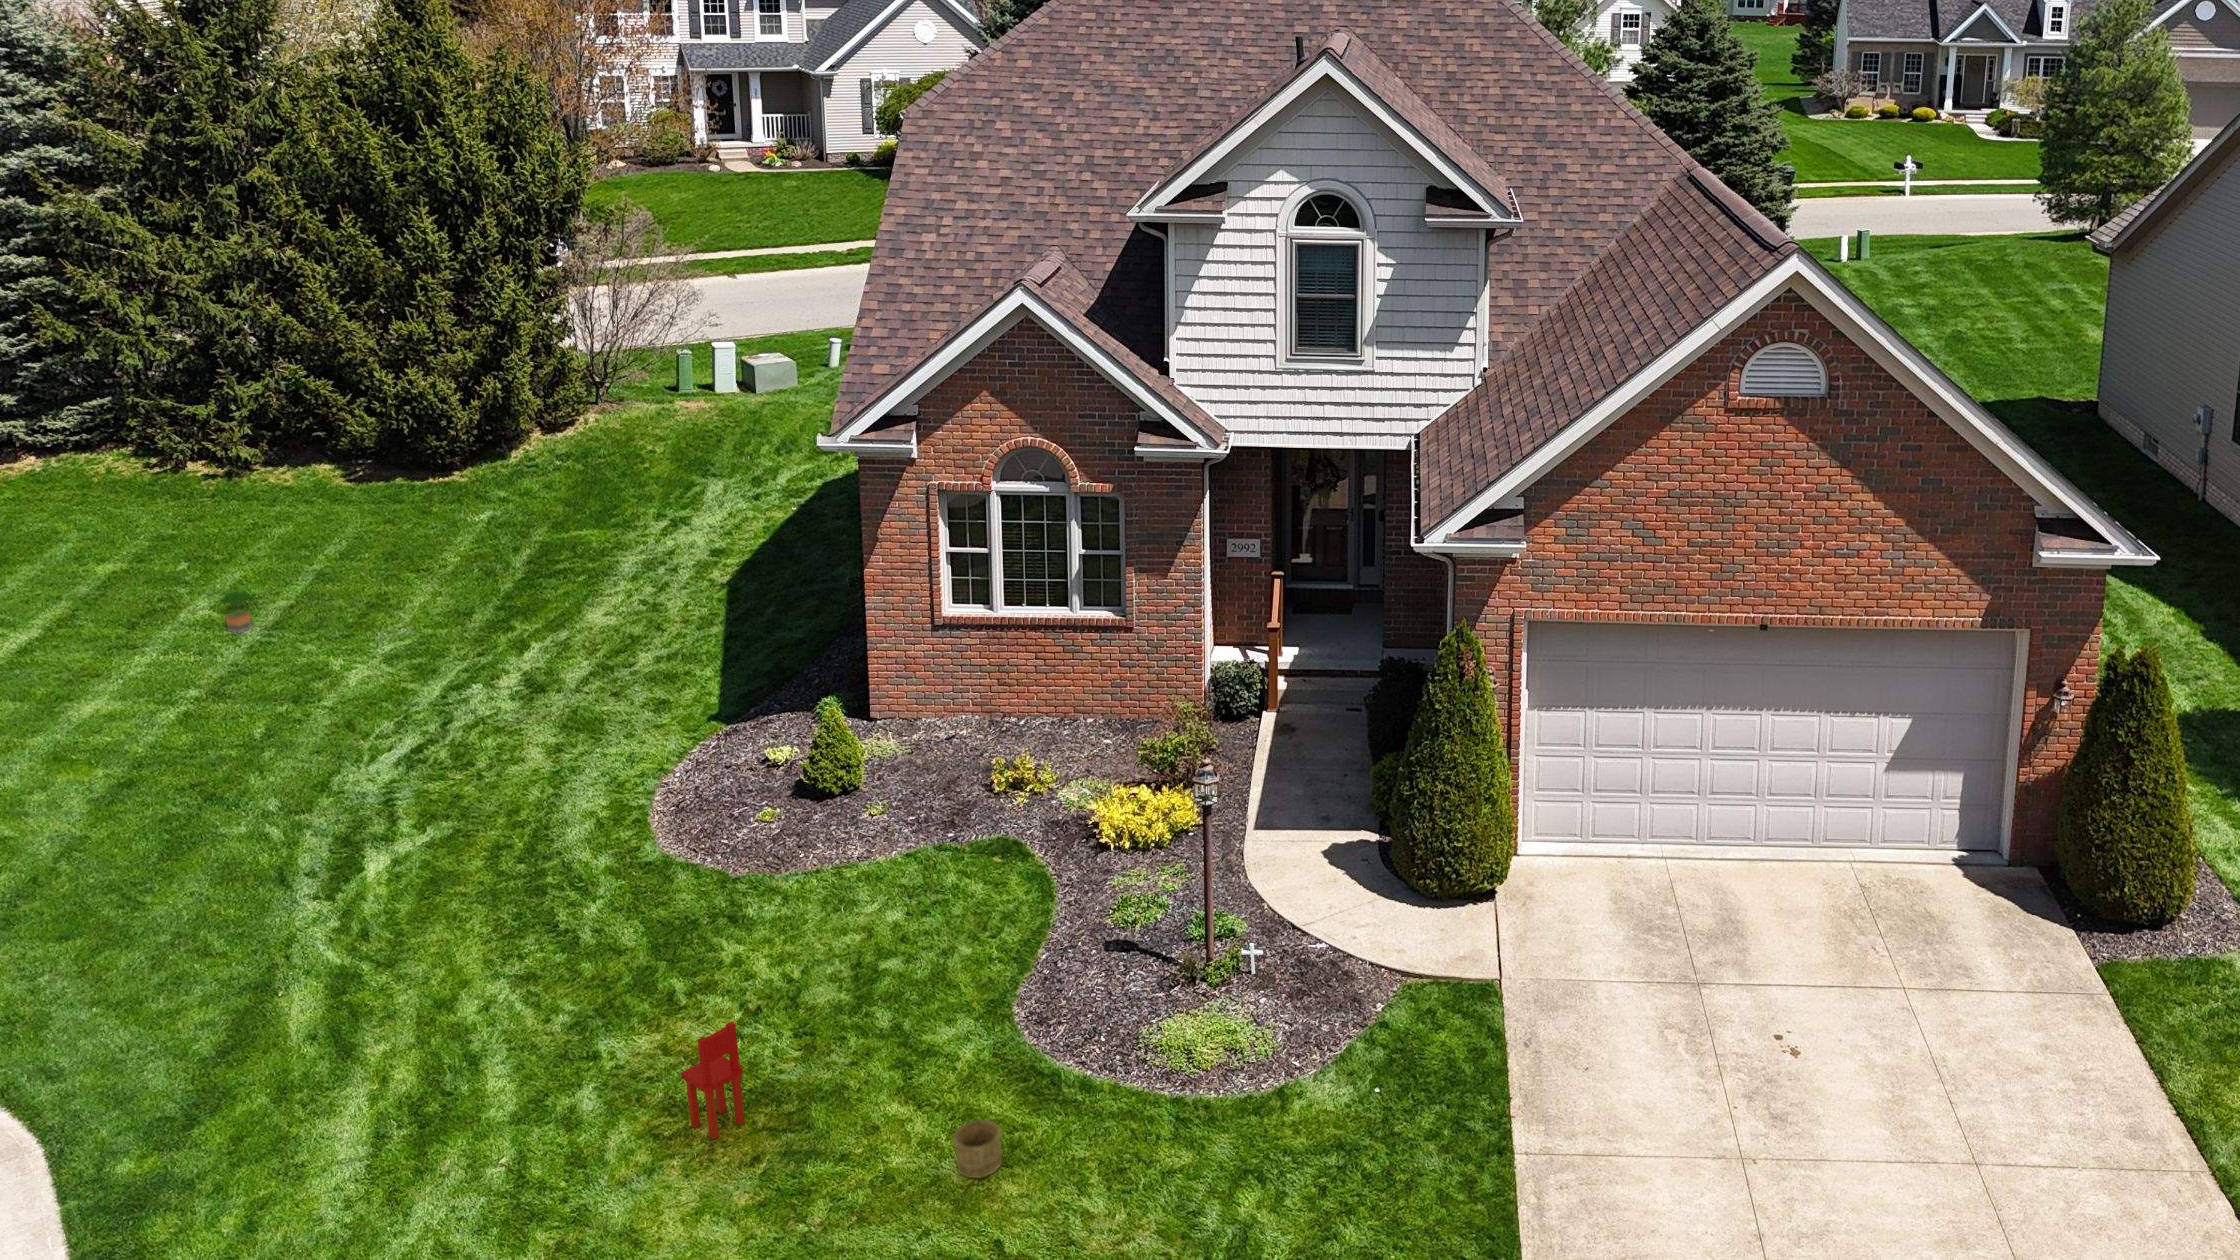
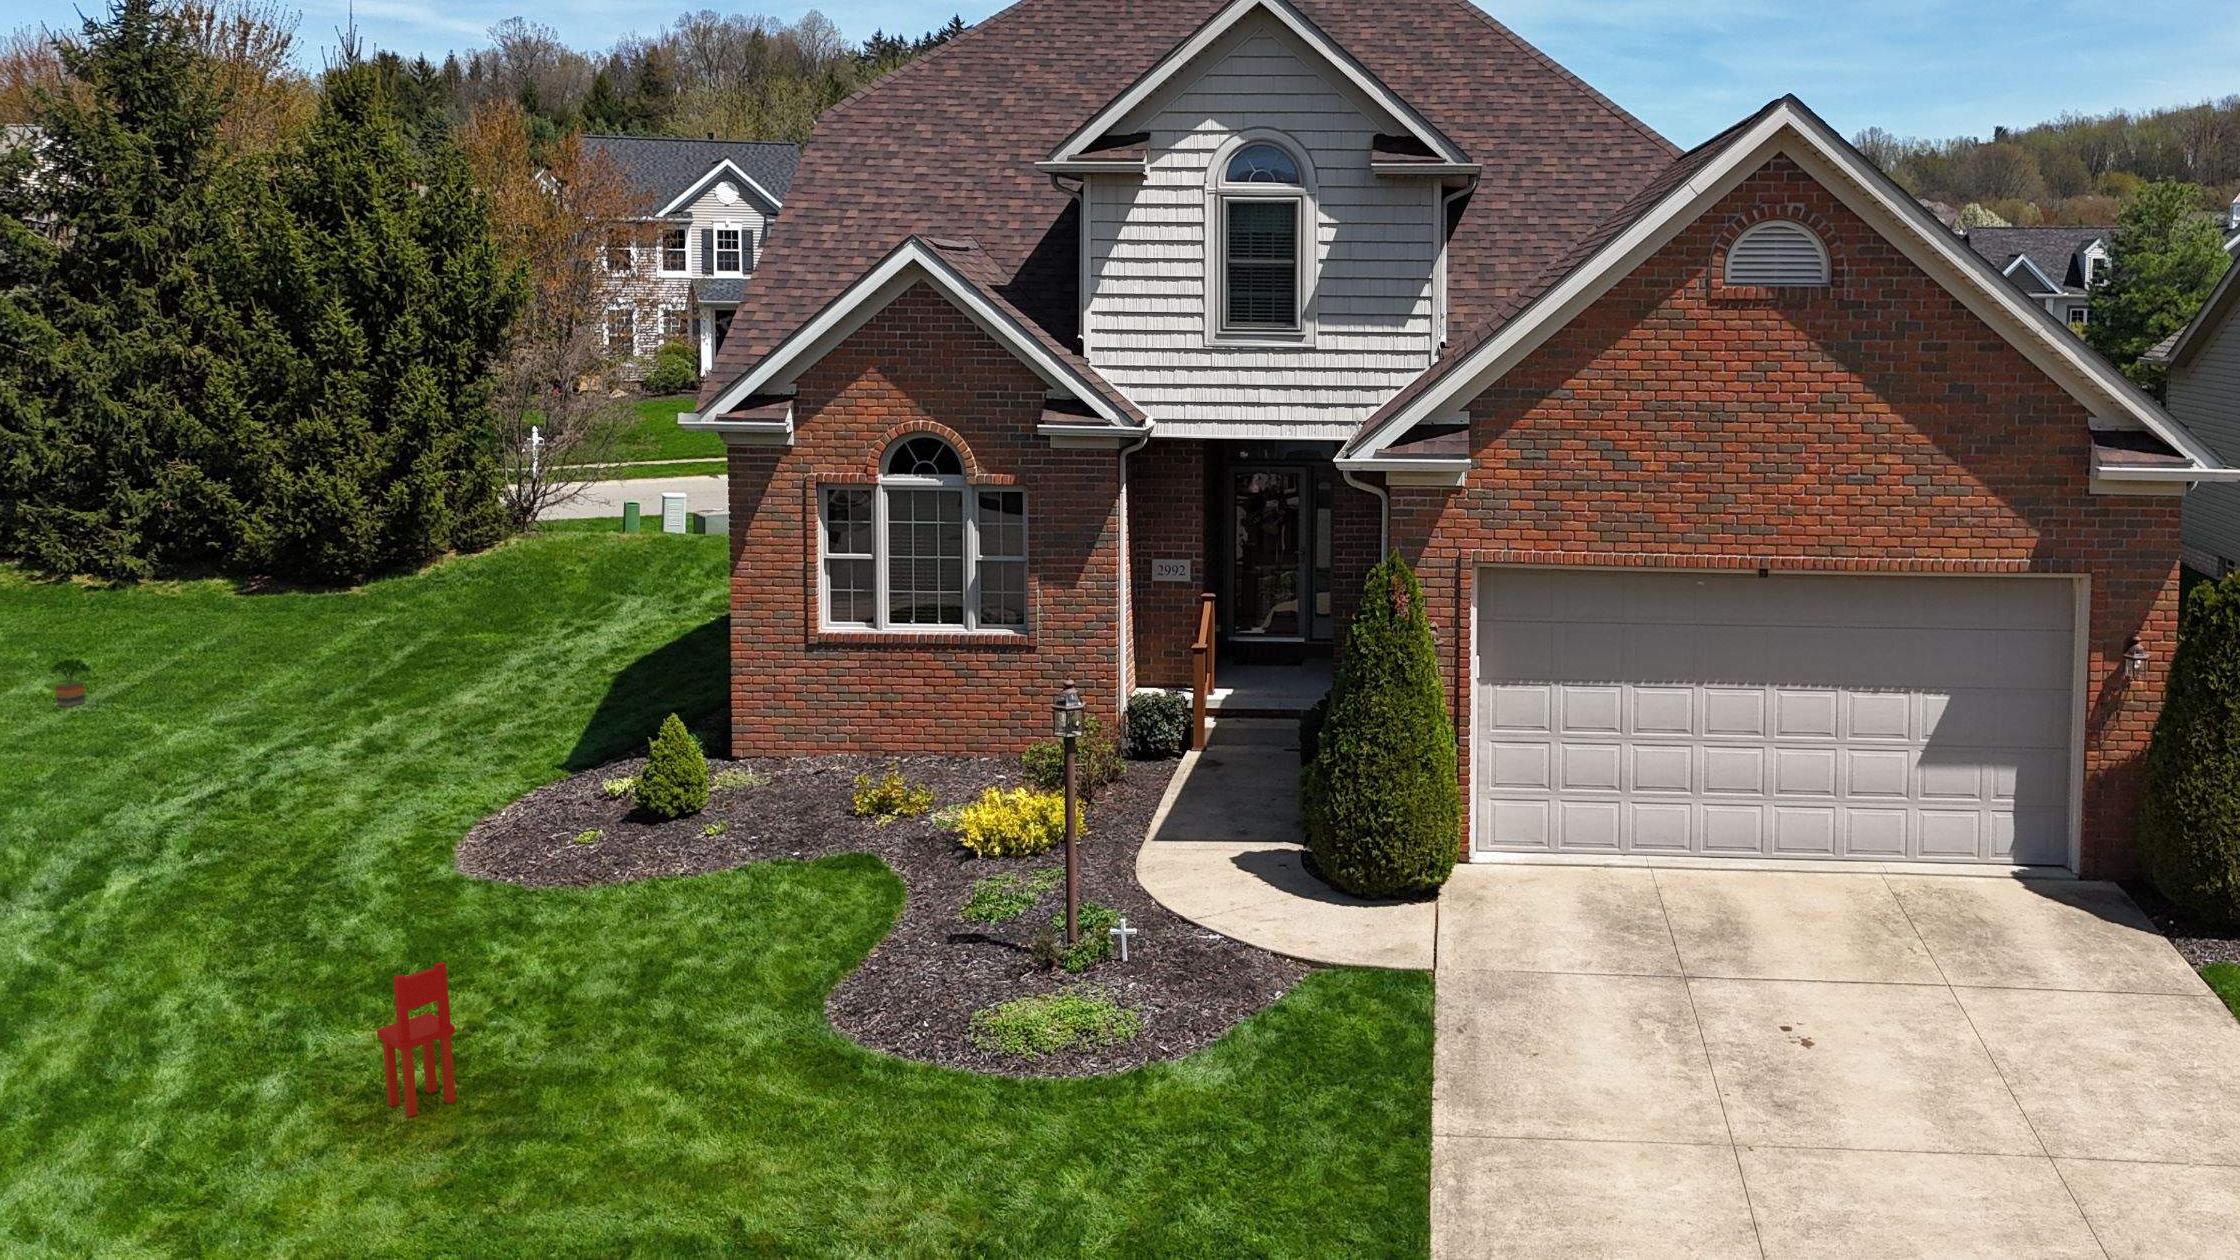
wooden bucket: present [953,1120,1002,1178] -> none [698,1084,763,1154]

